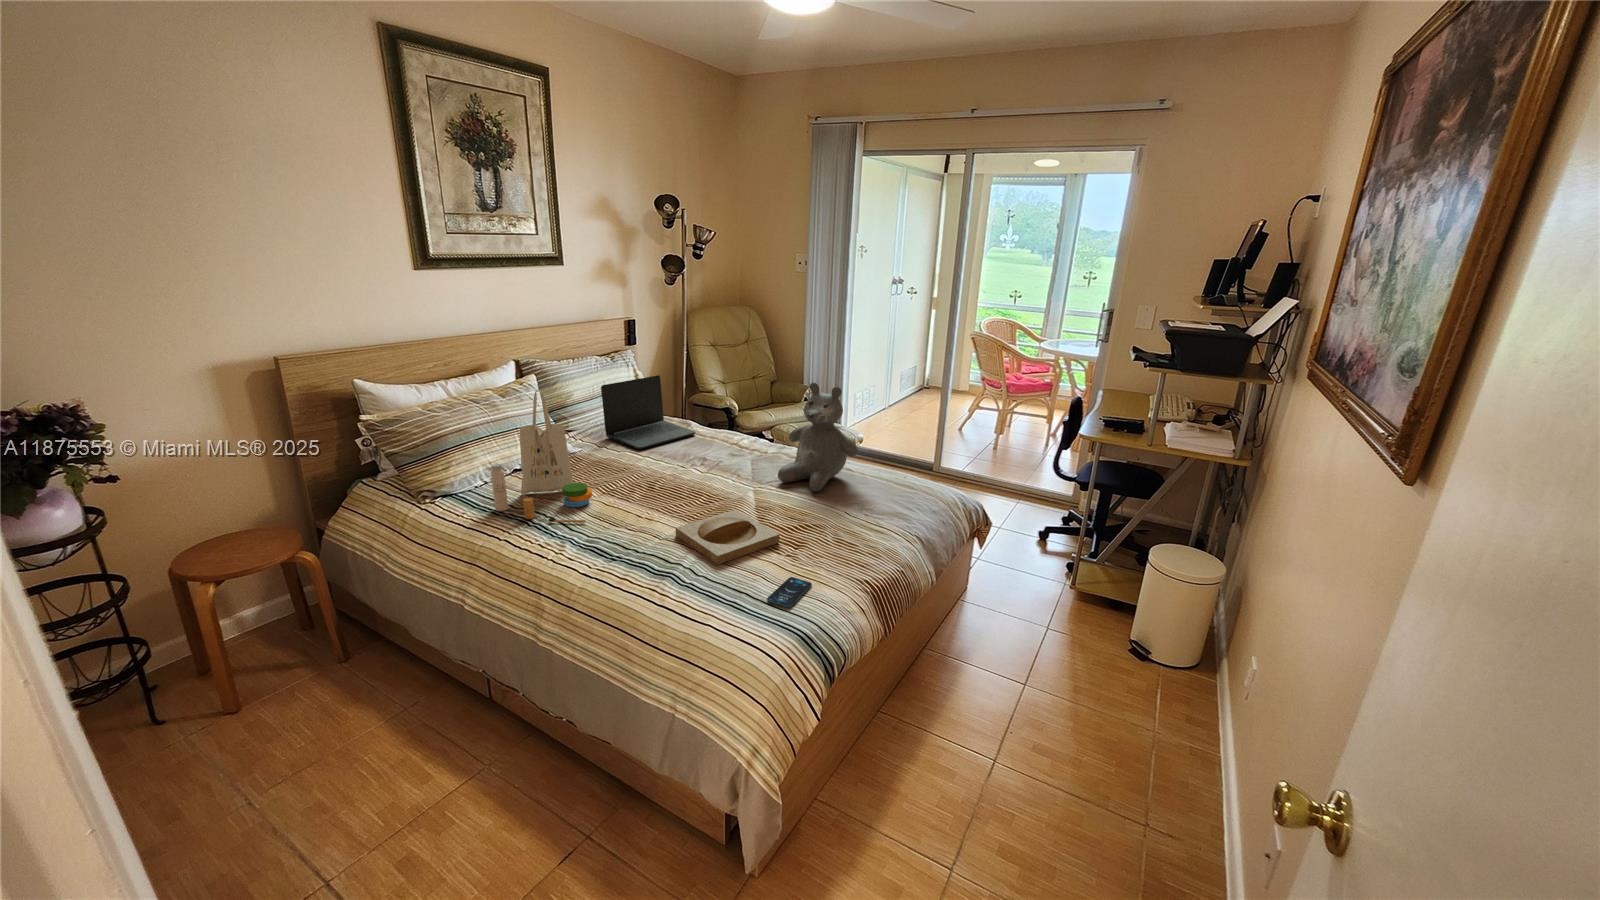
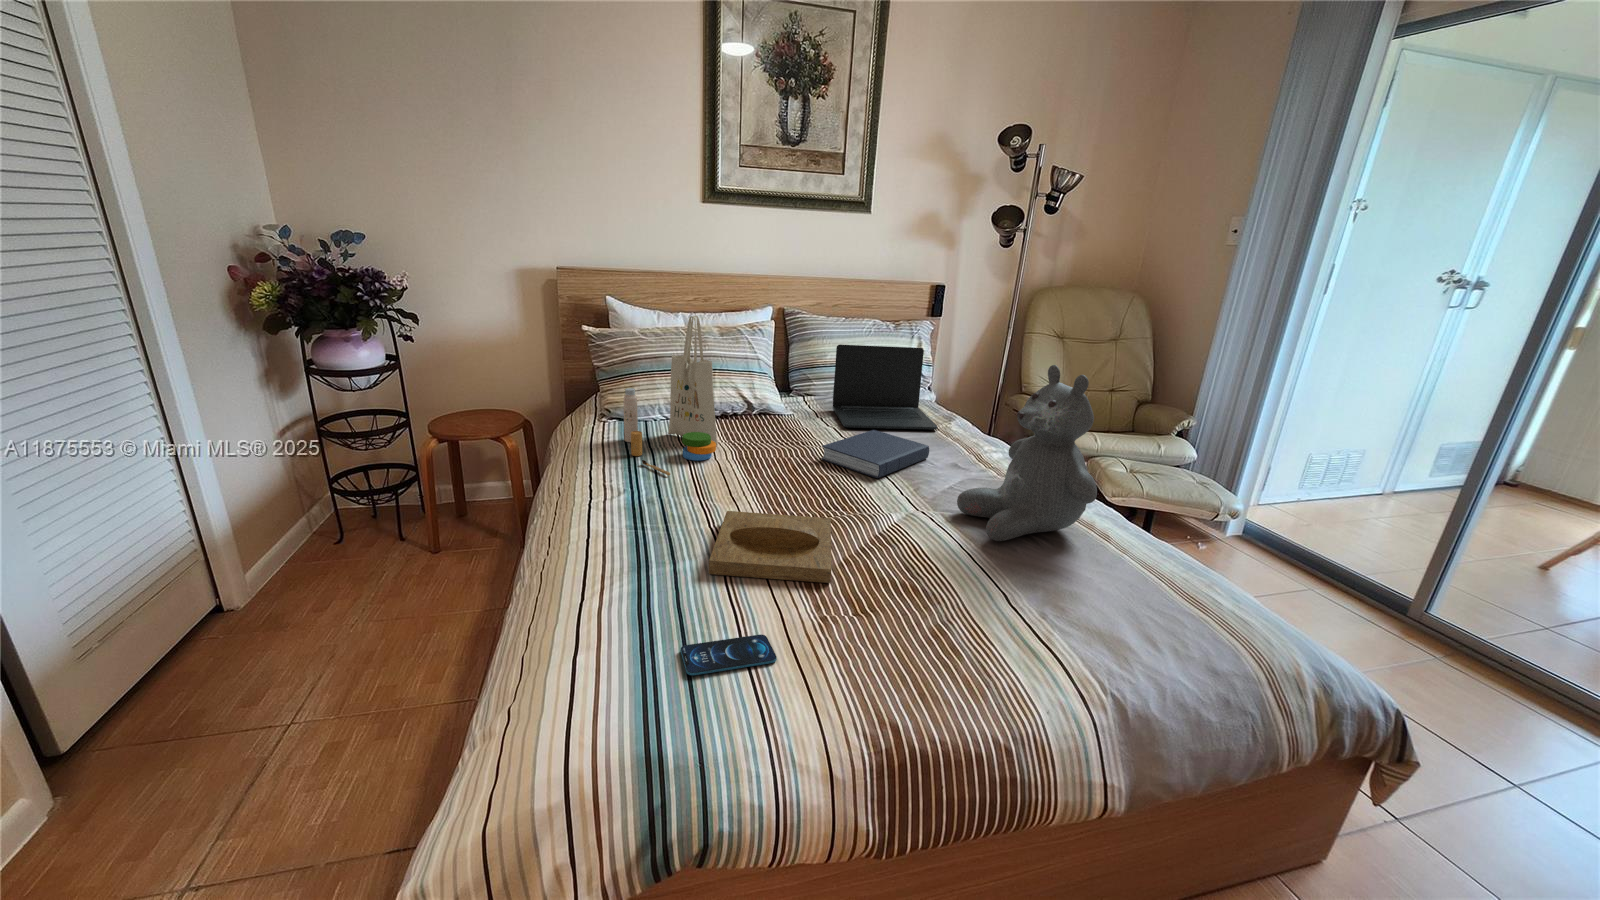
book: none [660,446,719,478] -> present [821,430,929,478]

